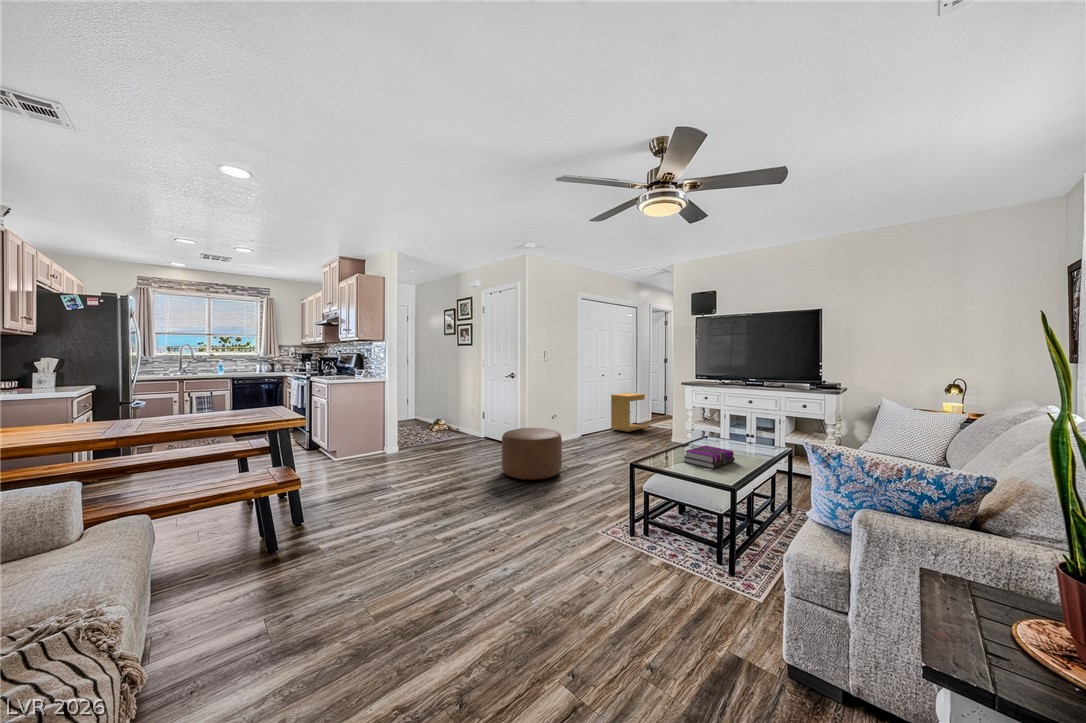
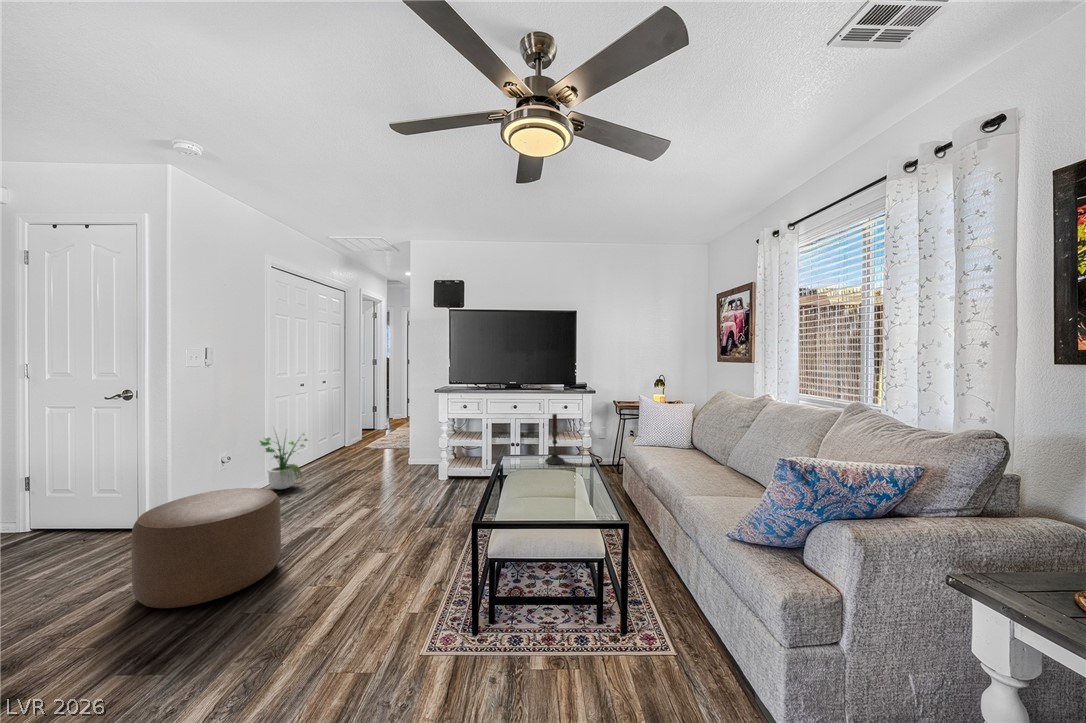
side table: present [611,393,645,432] -> none [316,408,363,461]
potted plant: none [572,397,602,441] -> present [260,434,307,489]
candle: none [743,405,762,452] -> present [545,414,565,465]
hardback book: present [684,446,735,469] -> none [521,469,565,499]

